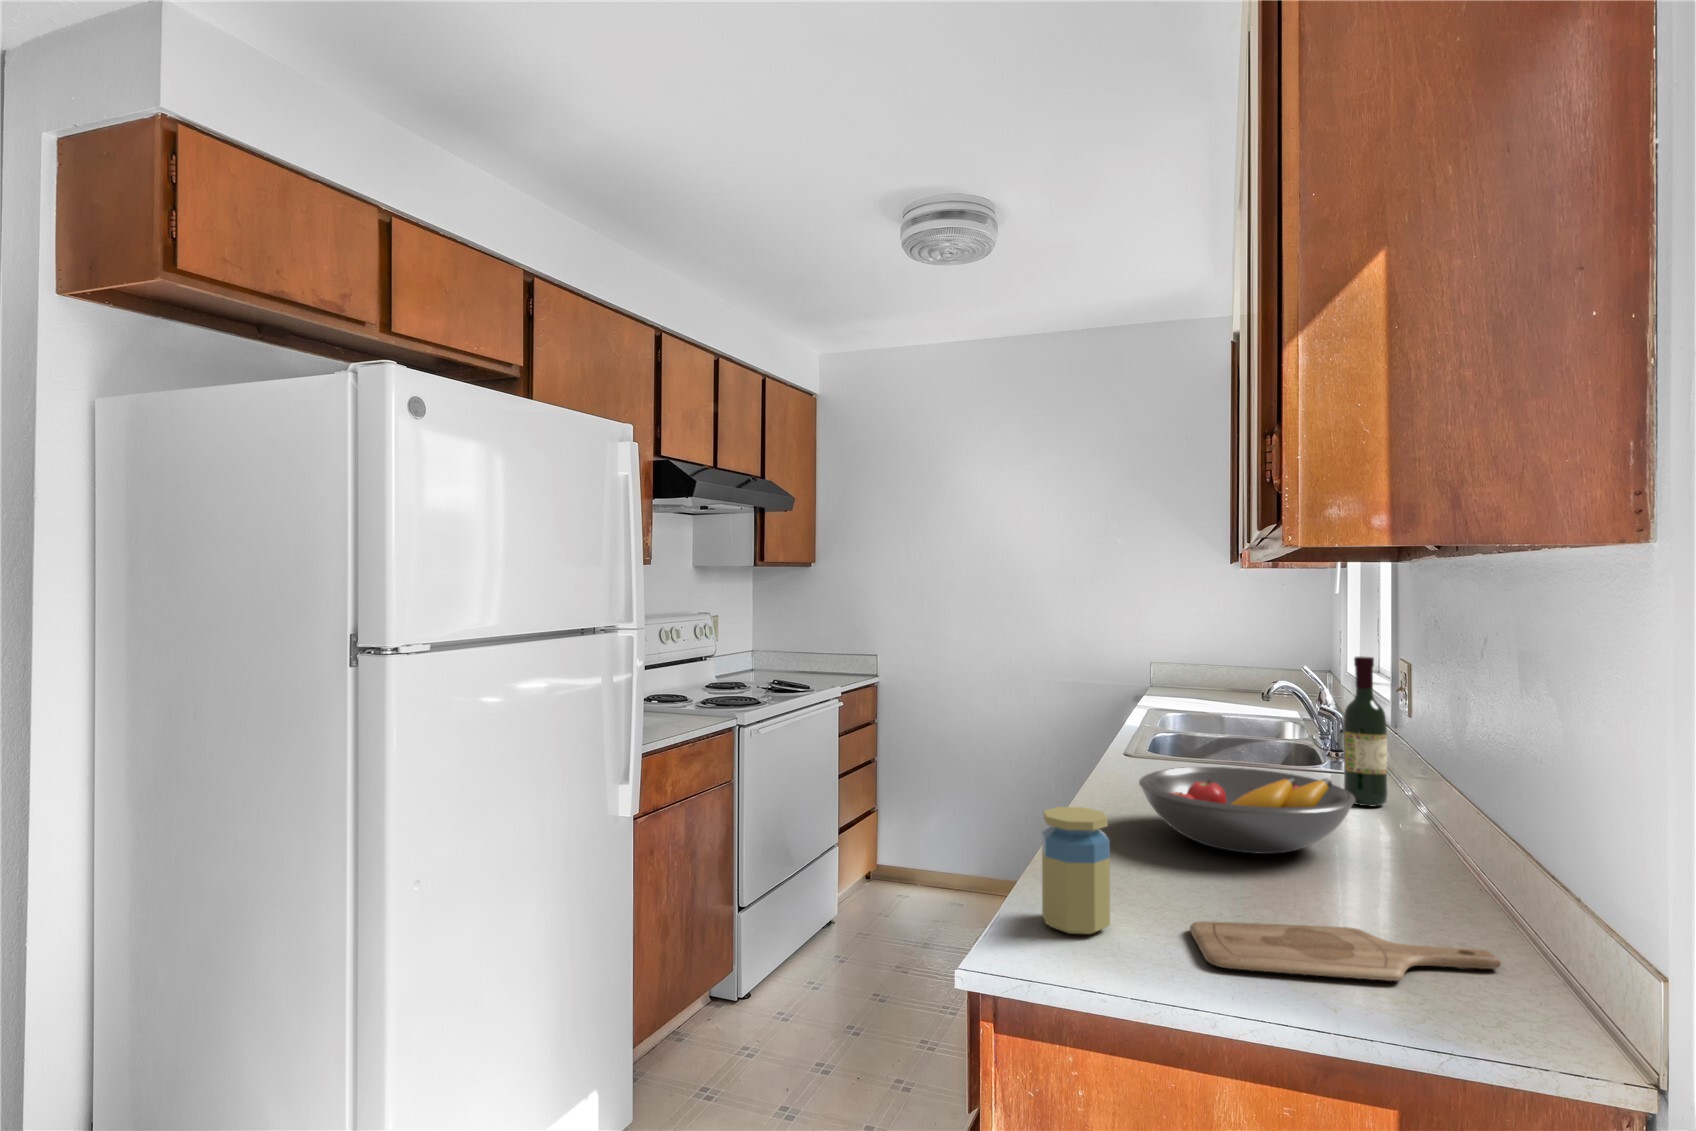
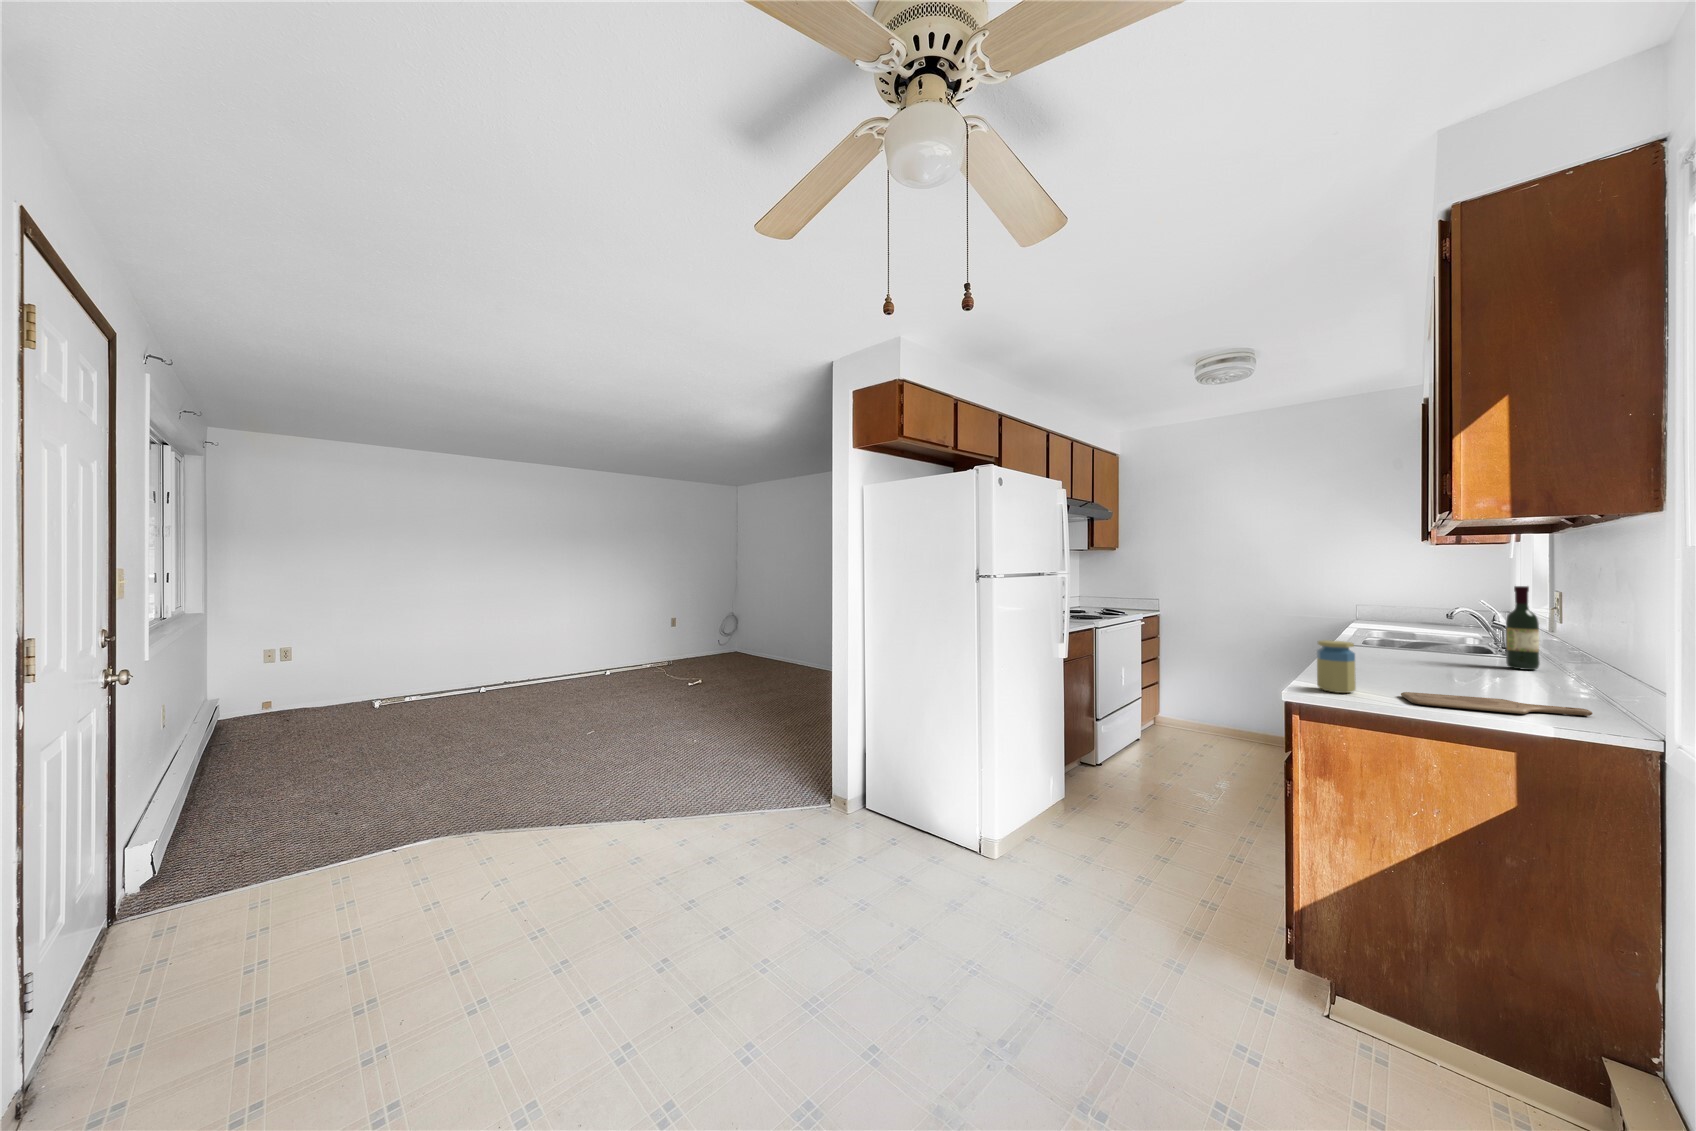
fruit bowl: present [1139,767,1355,854] -> none [1364,641,1509,679]

